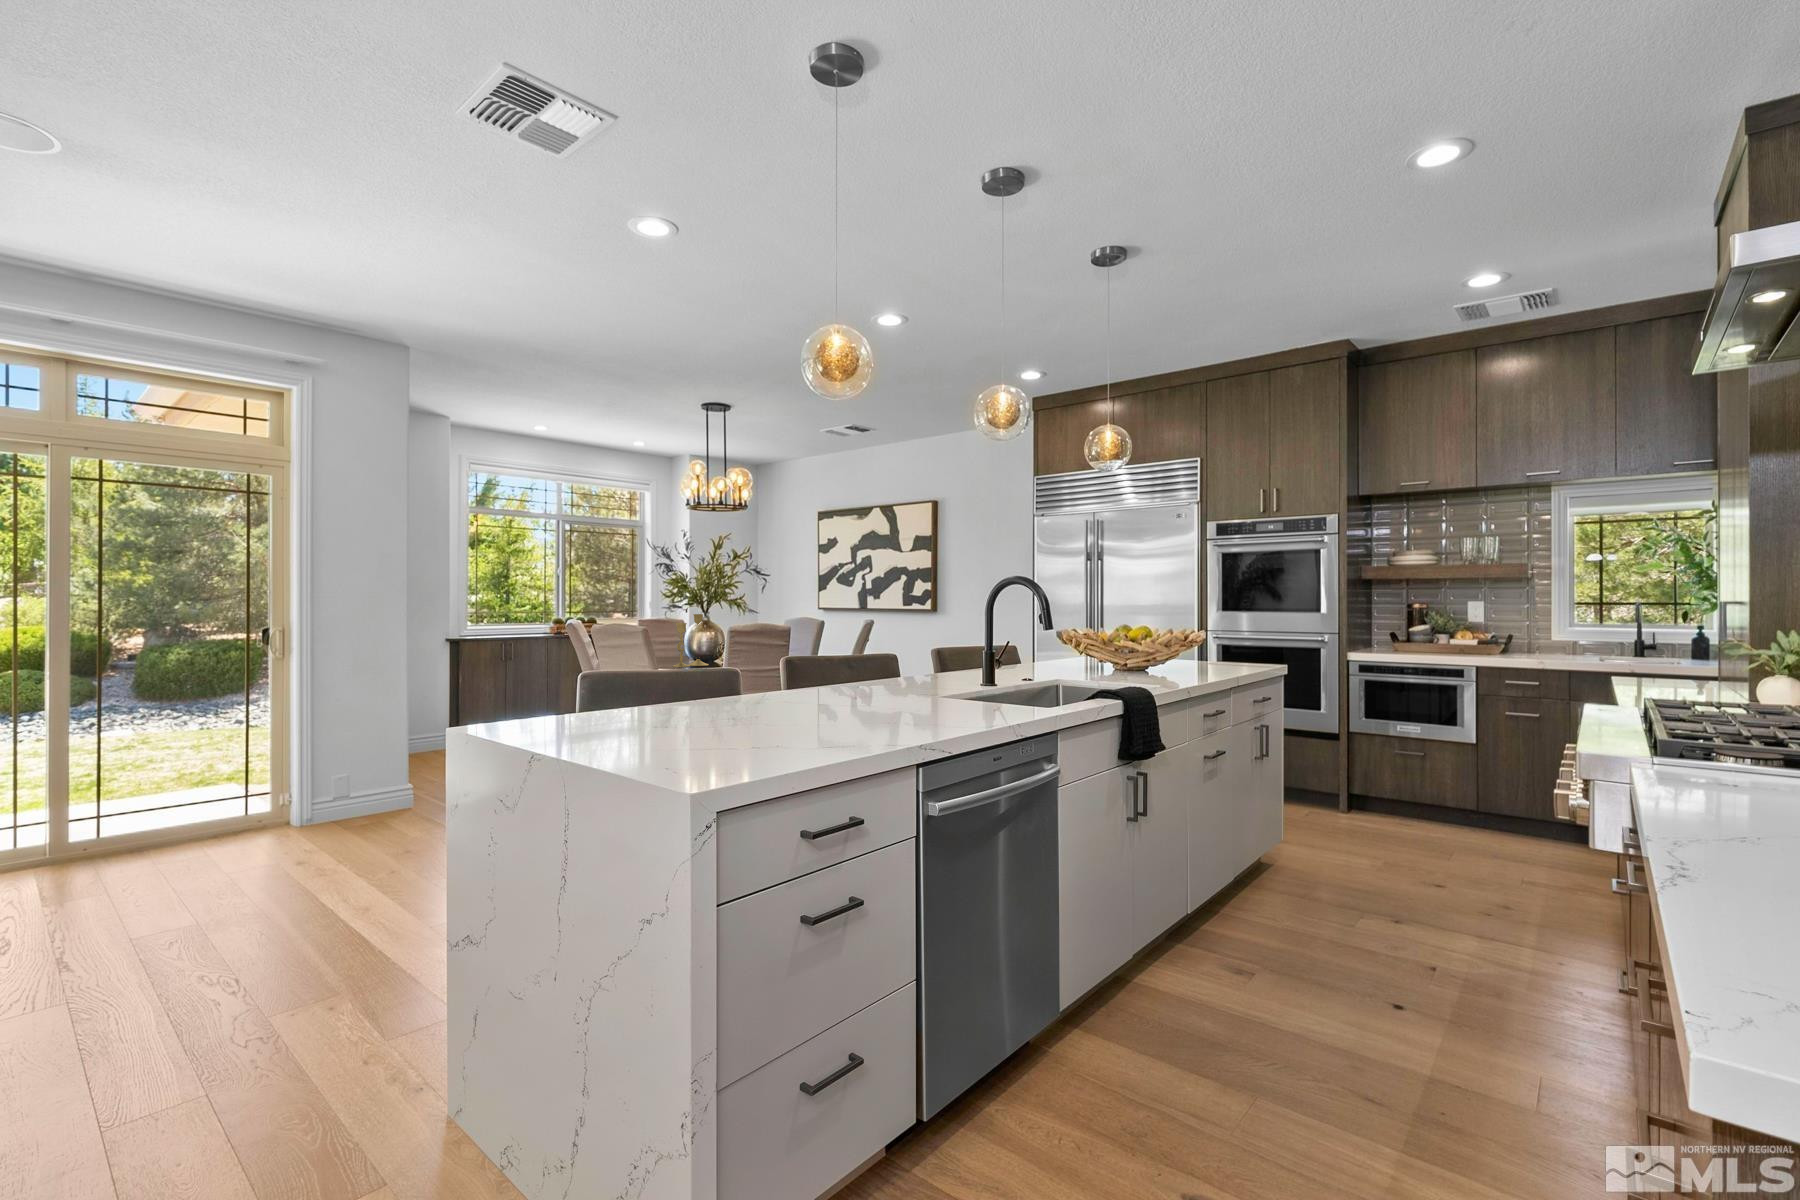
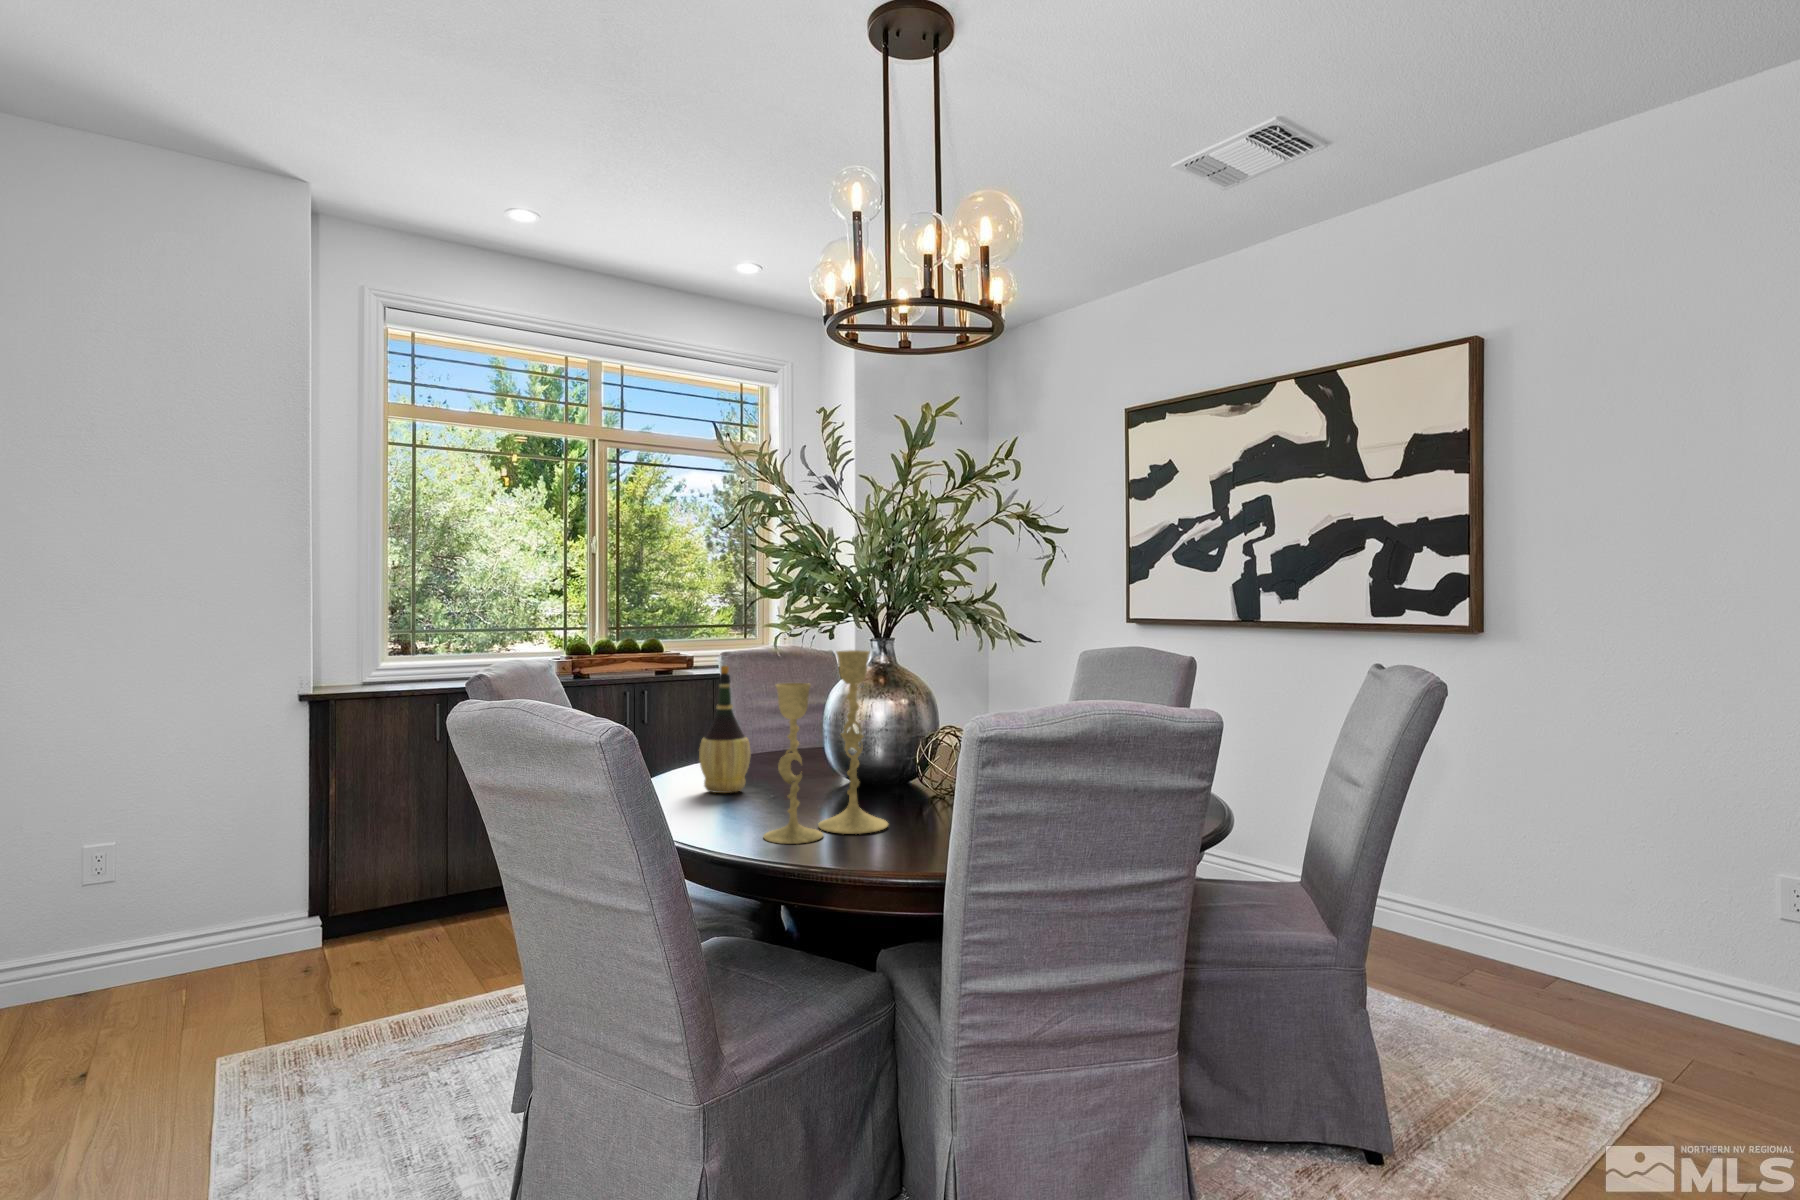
wine bottle: none [644,620,661,662] -> present [699,666,751,793]

